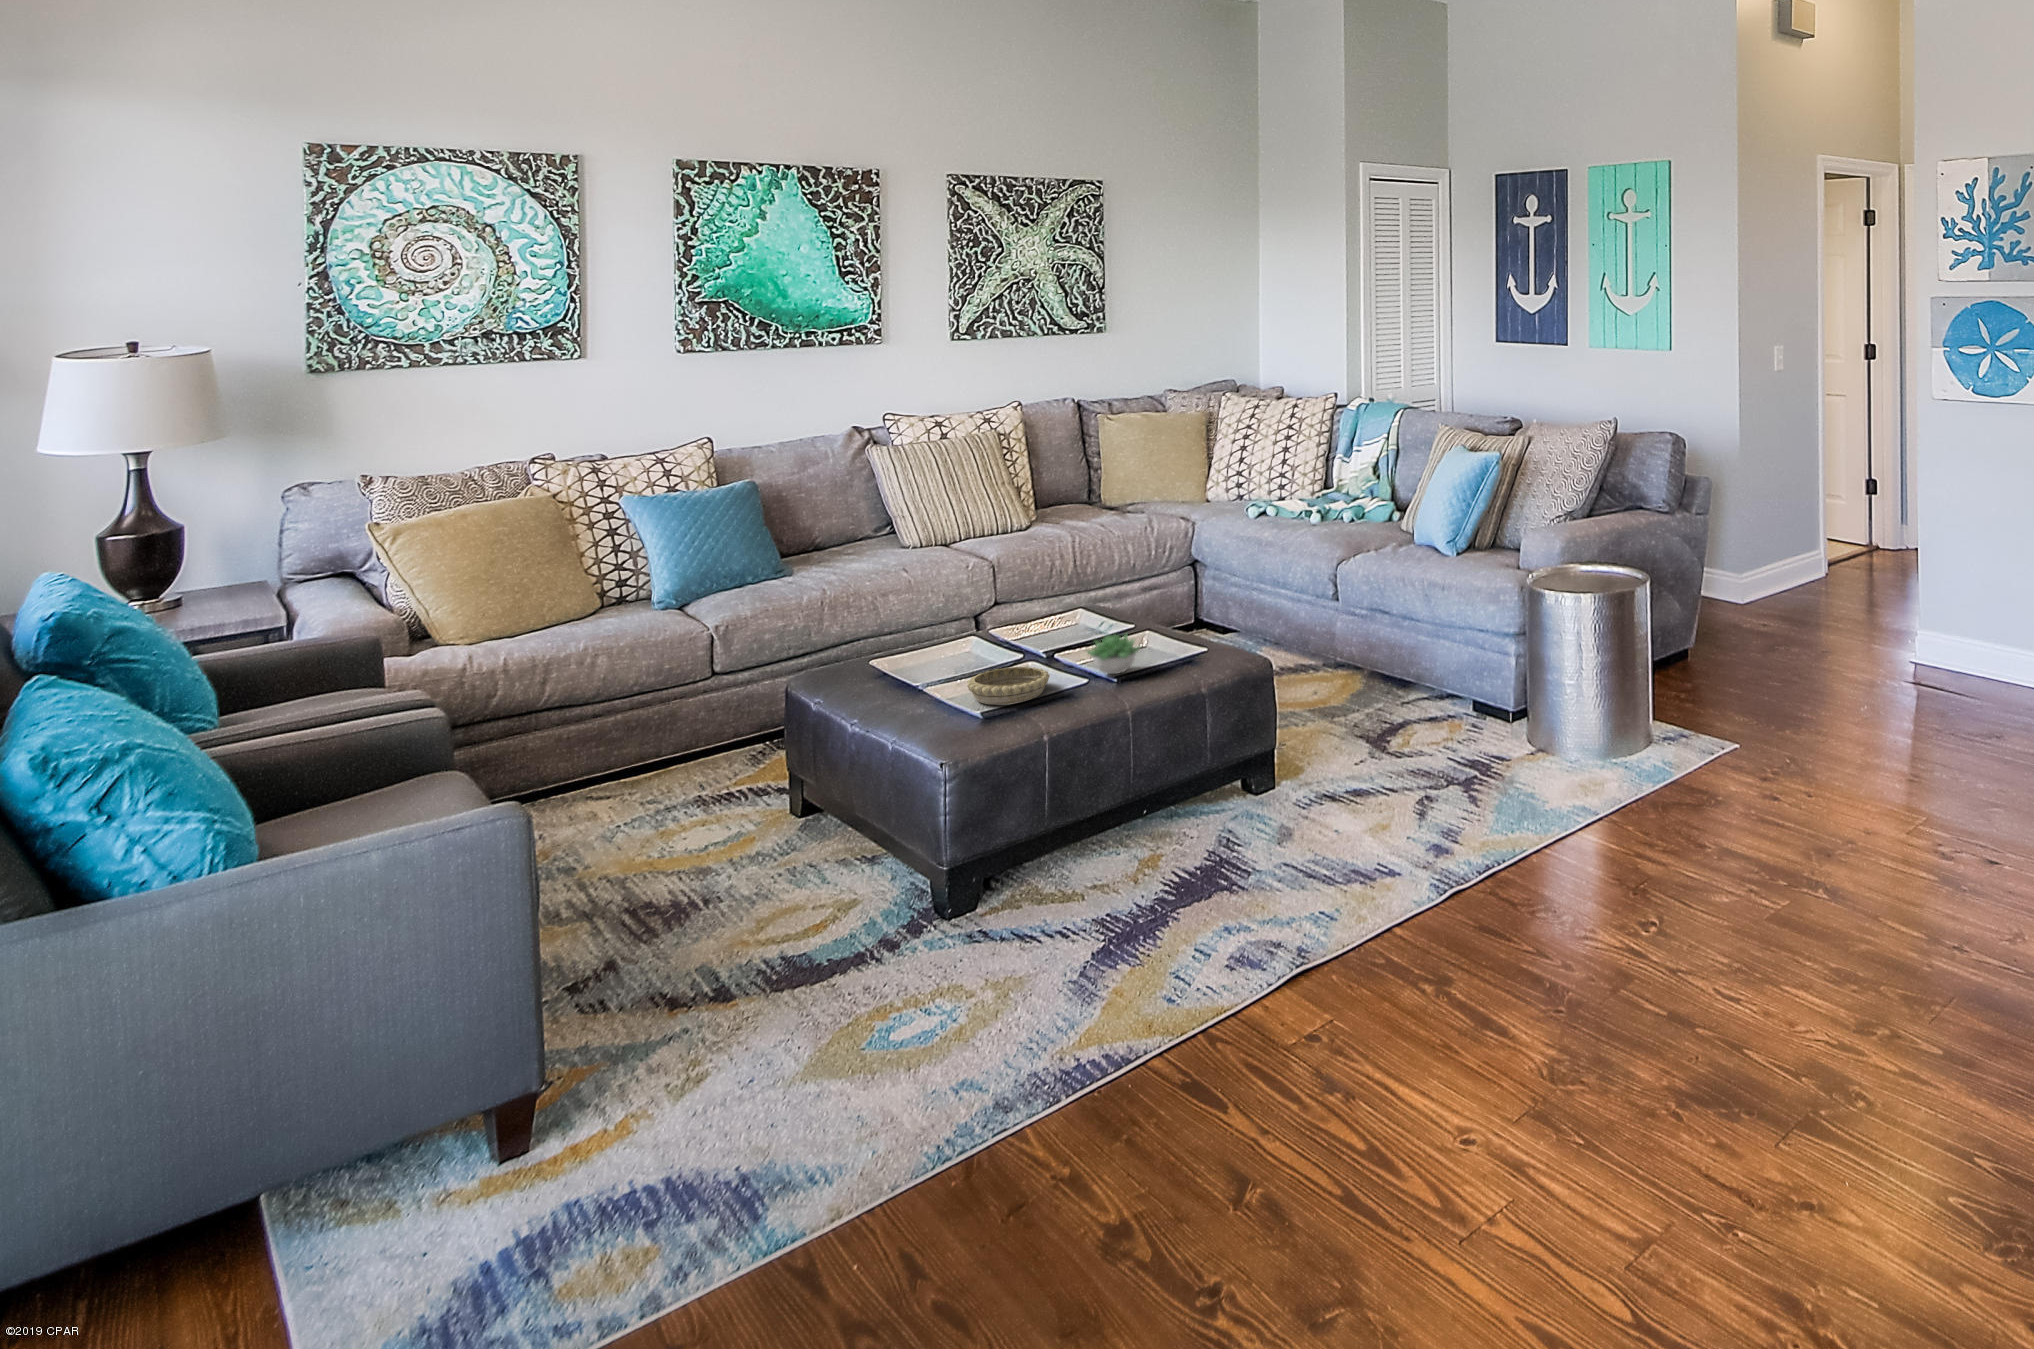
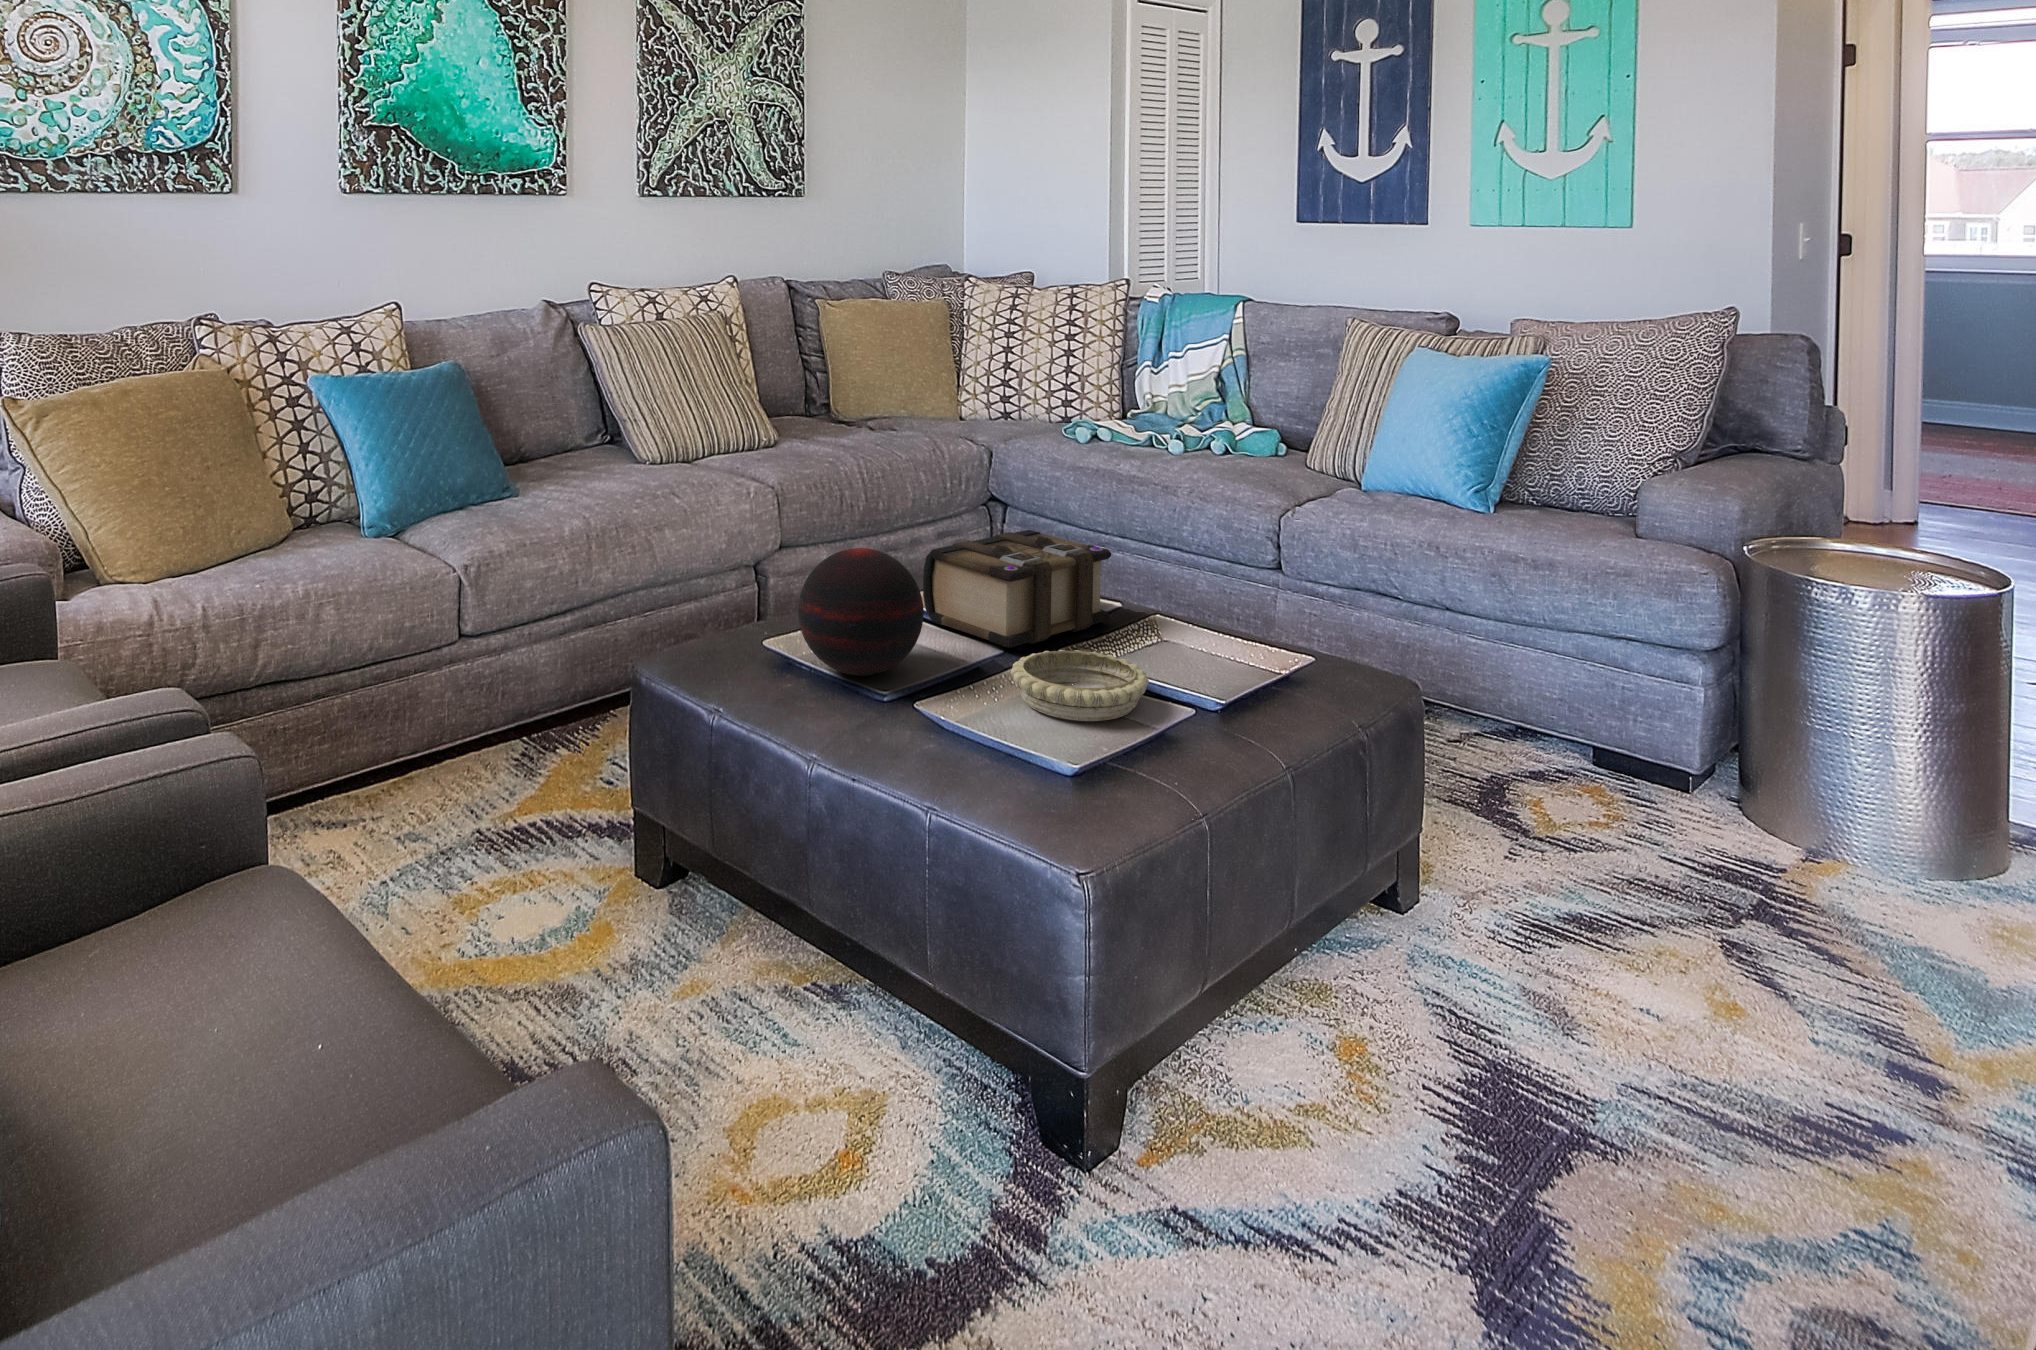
book: none [974,596,1091,668] -> present [923,530,1111,648]
decorative orb: none [858,609,940,686] -> present [798,548,924,676]
succulent plant: present [1087,635,1140,674] -> none [1165,597,1253,665]

